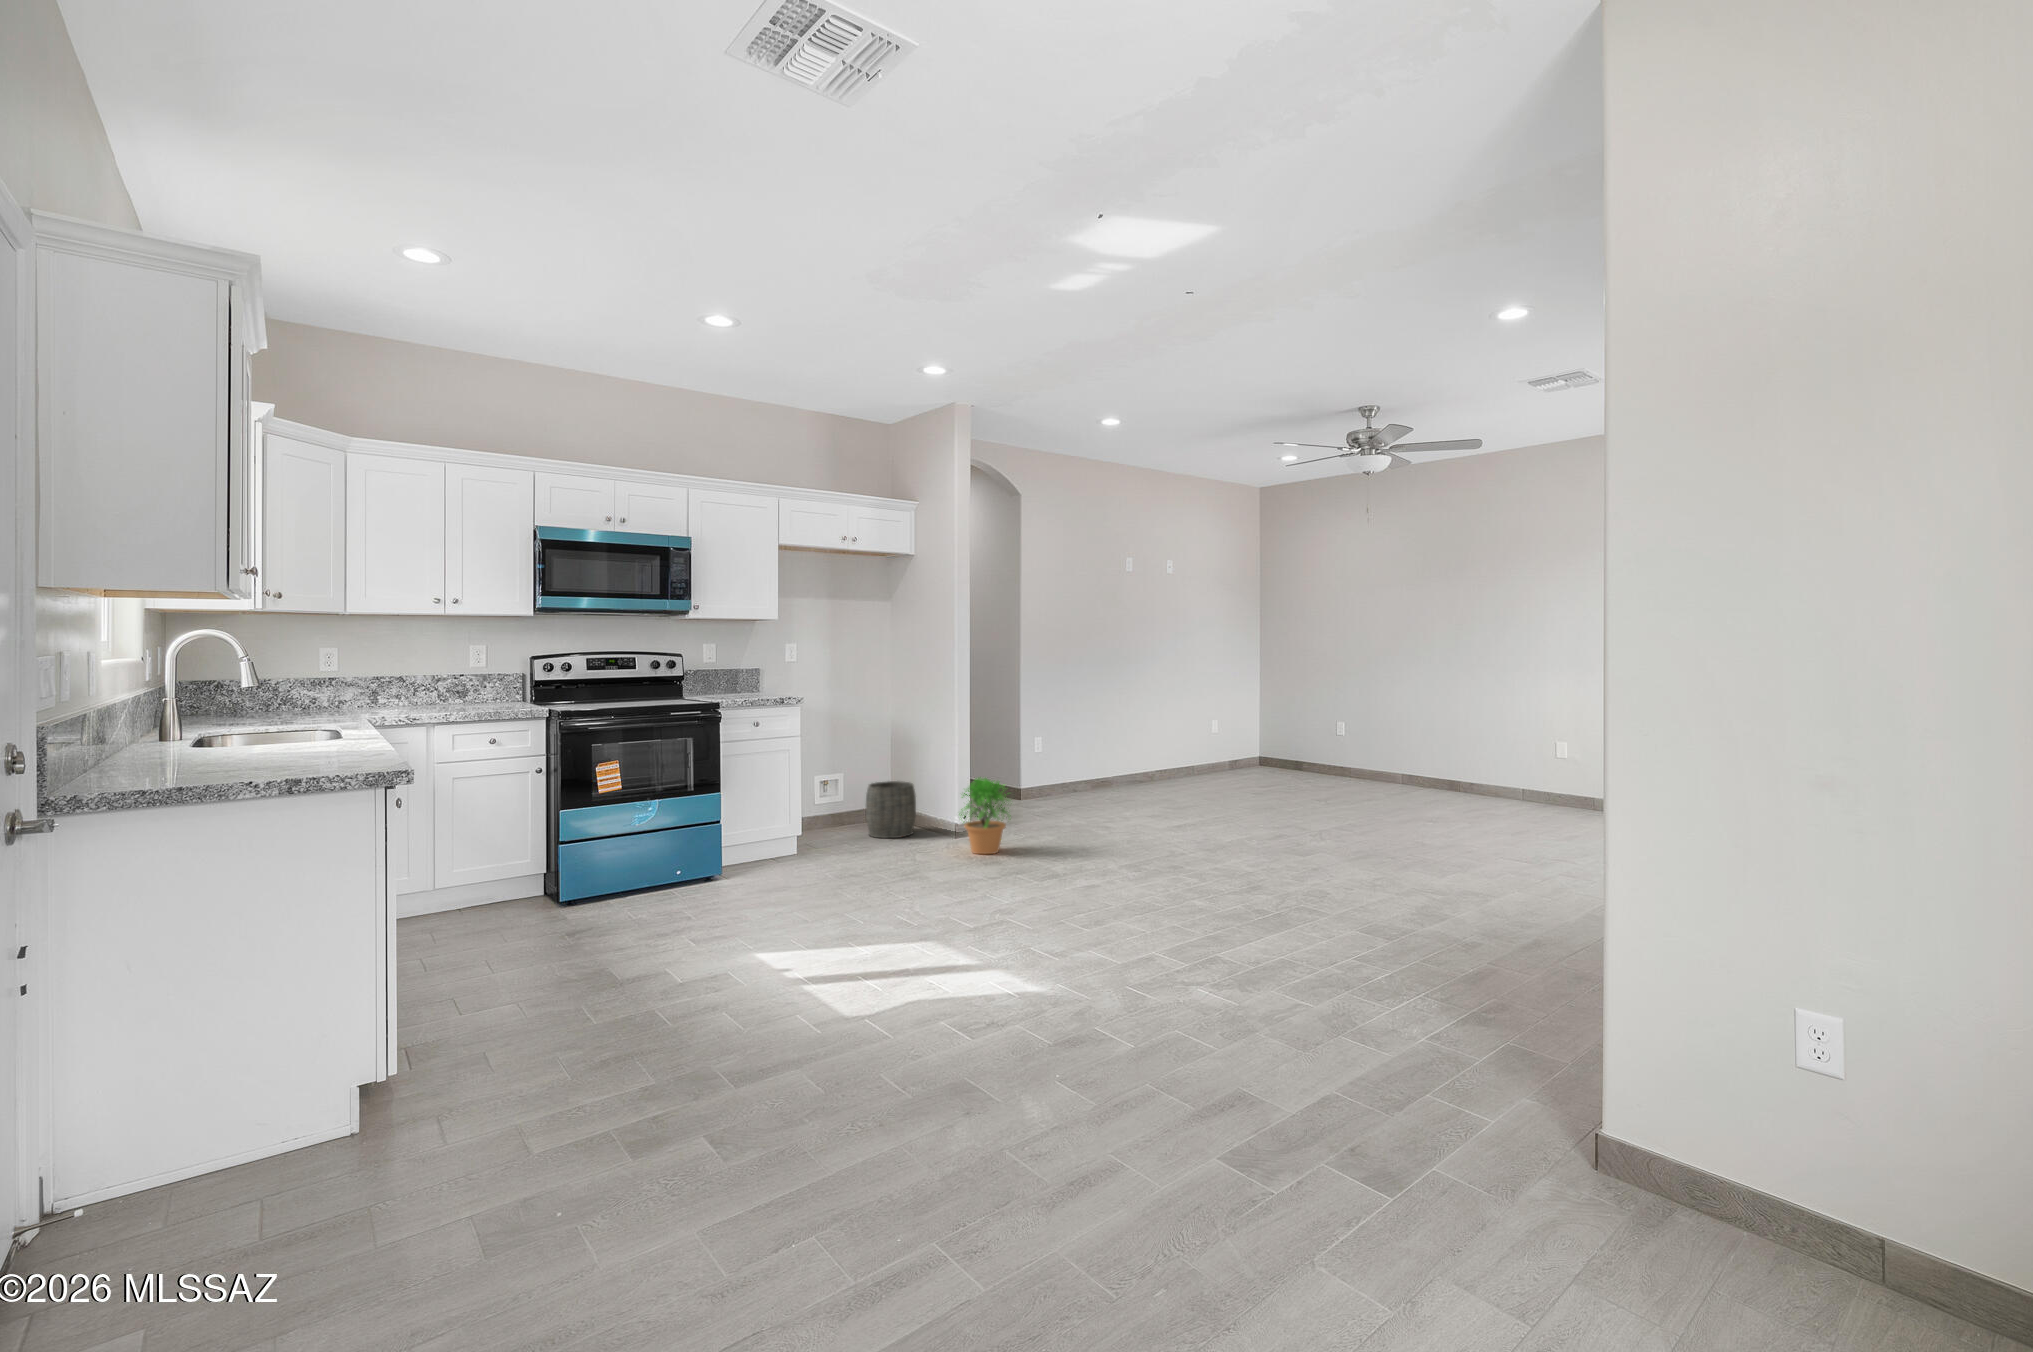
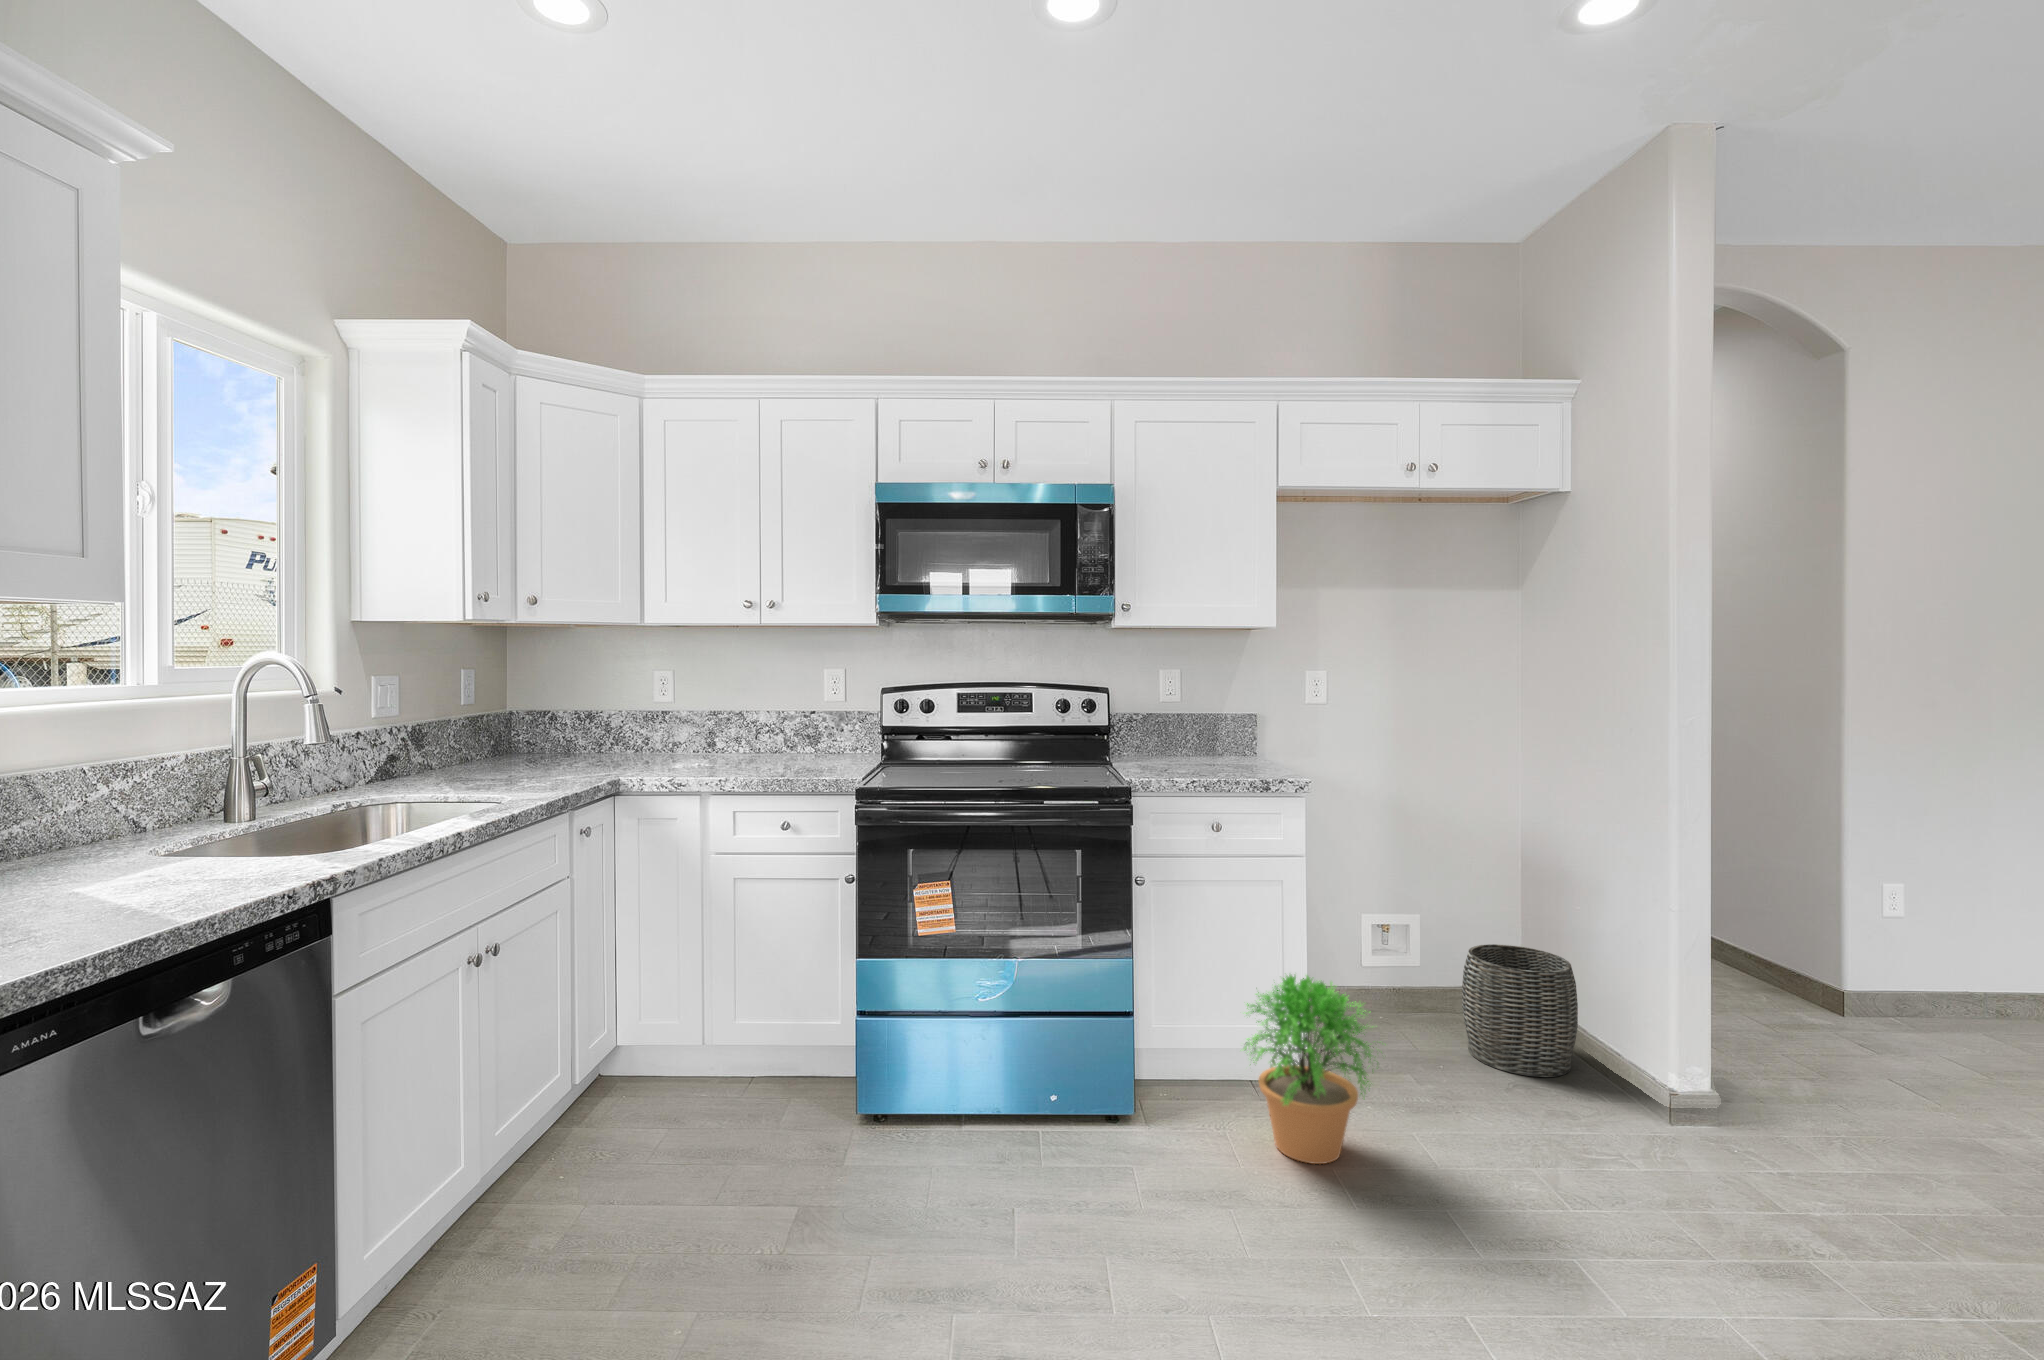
potted plant: present [959,777,1011,854] -> present [1244,975,1386,1164]

